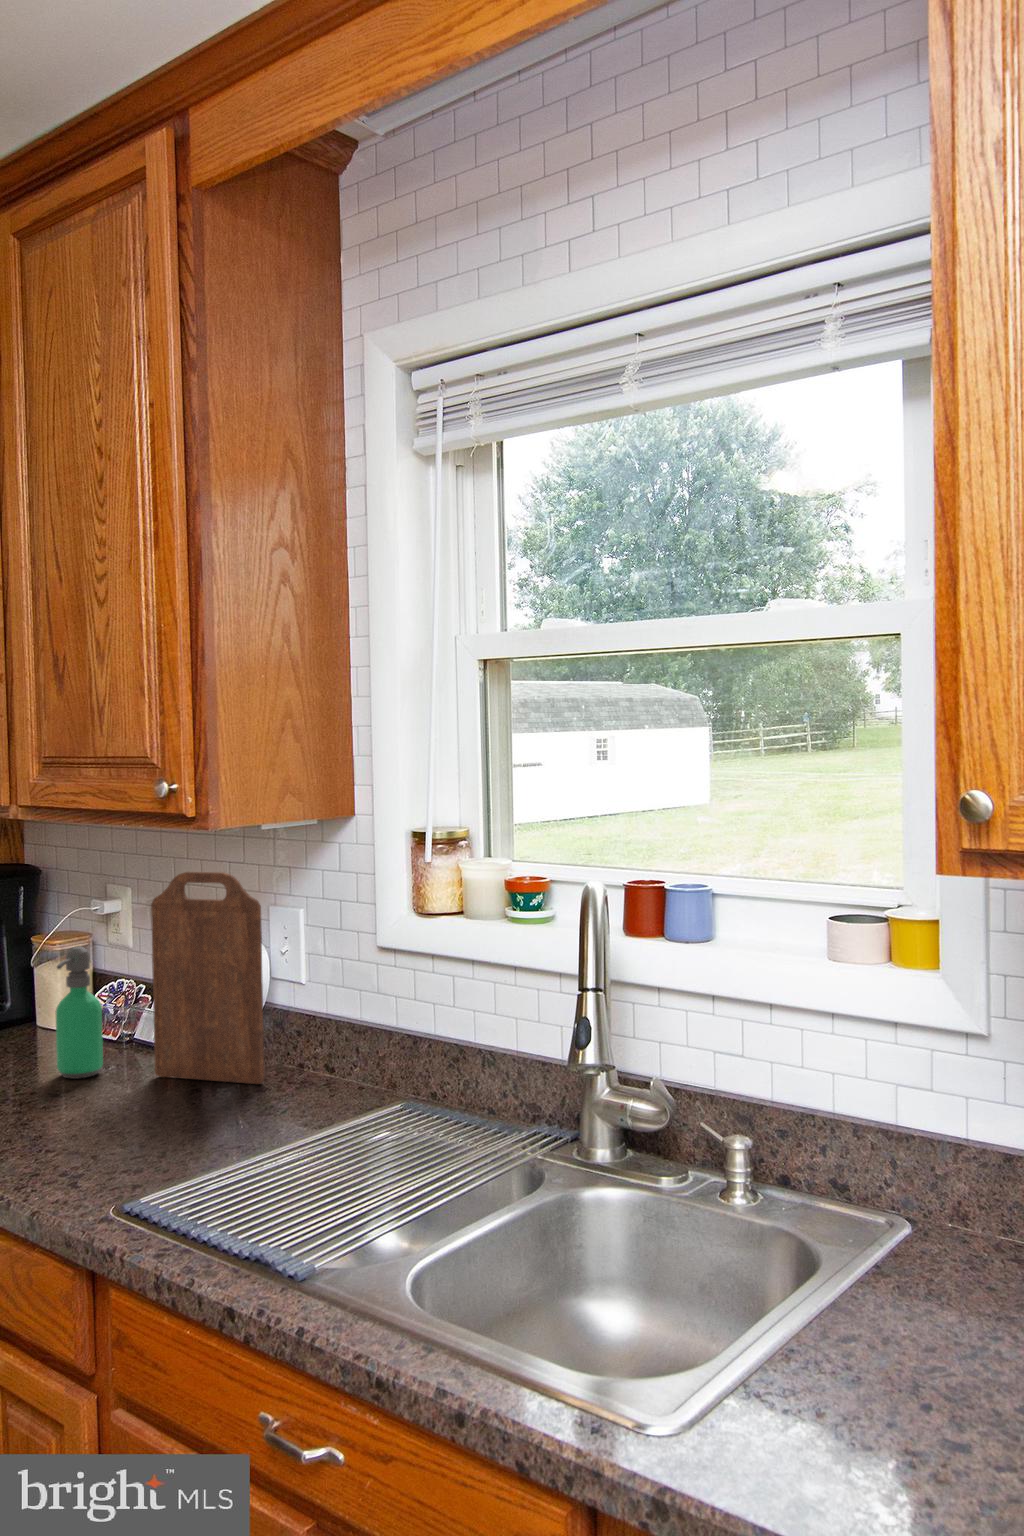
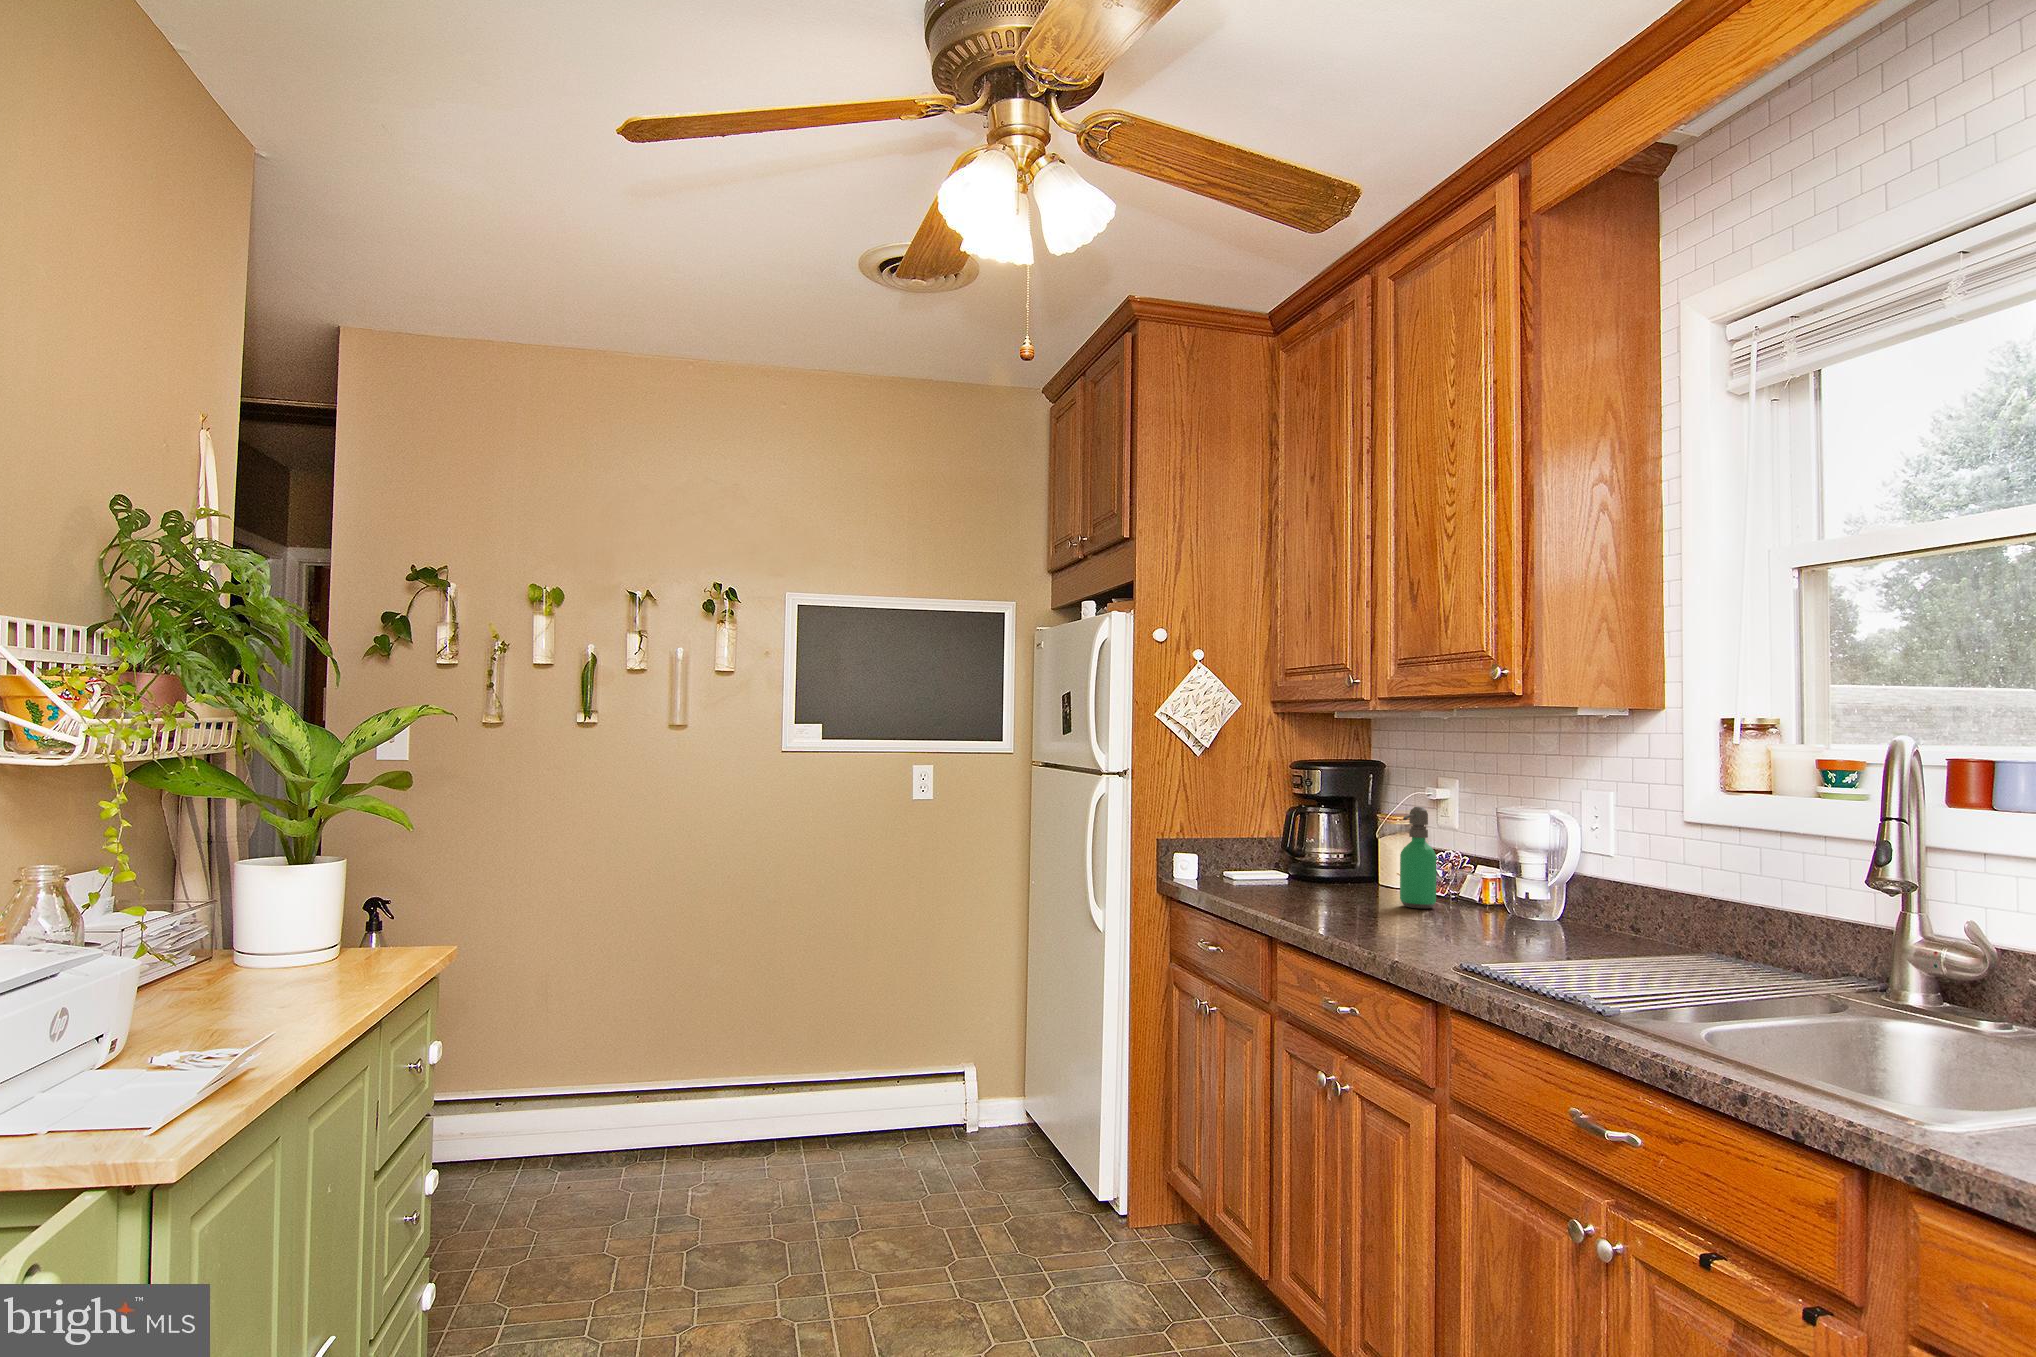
cutting board: present [151,872,264,1084] -> none [1479,751,1575,929]

